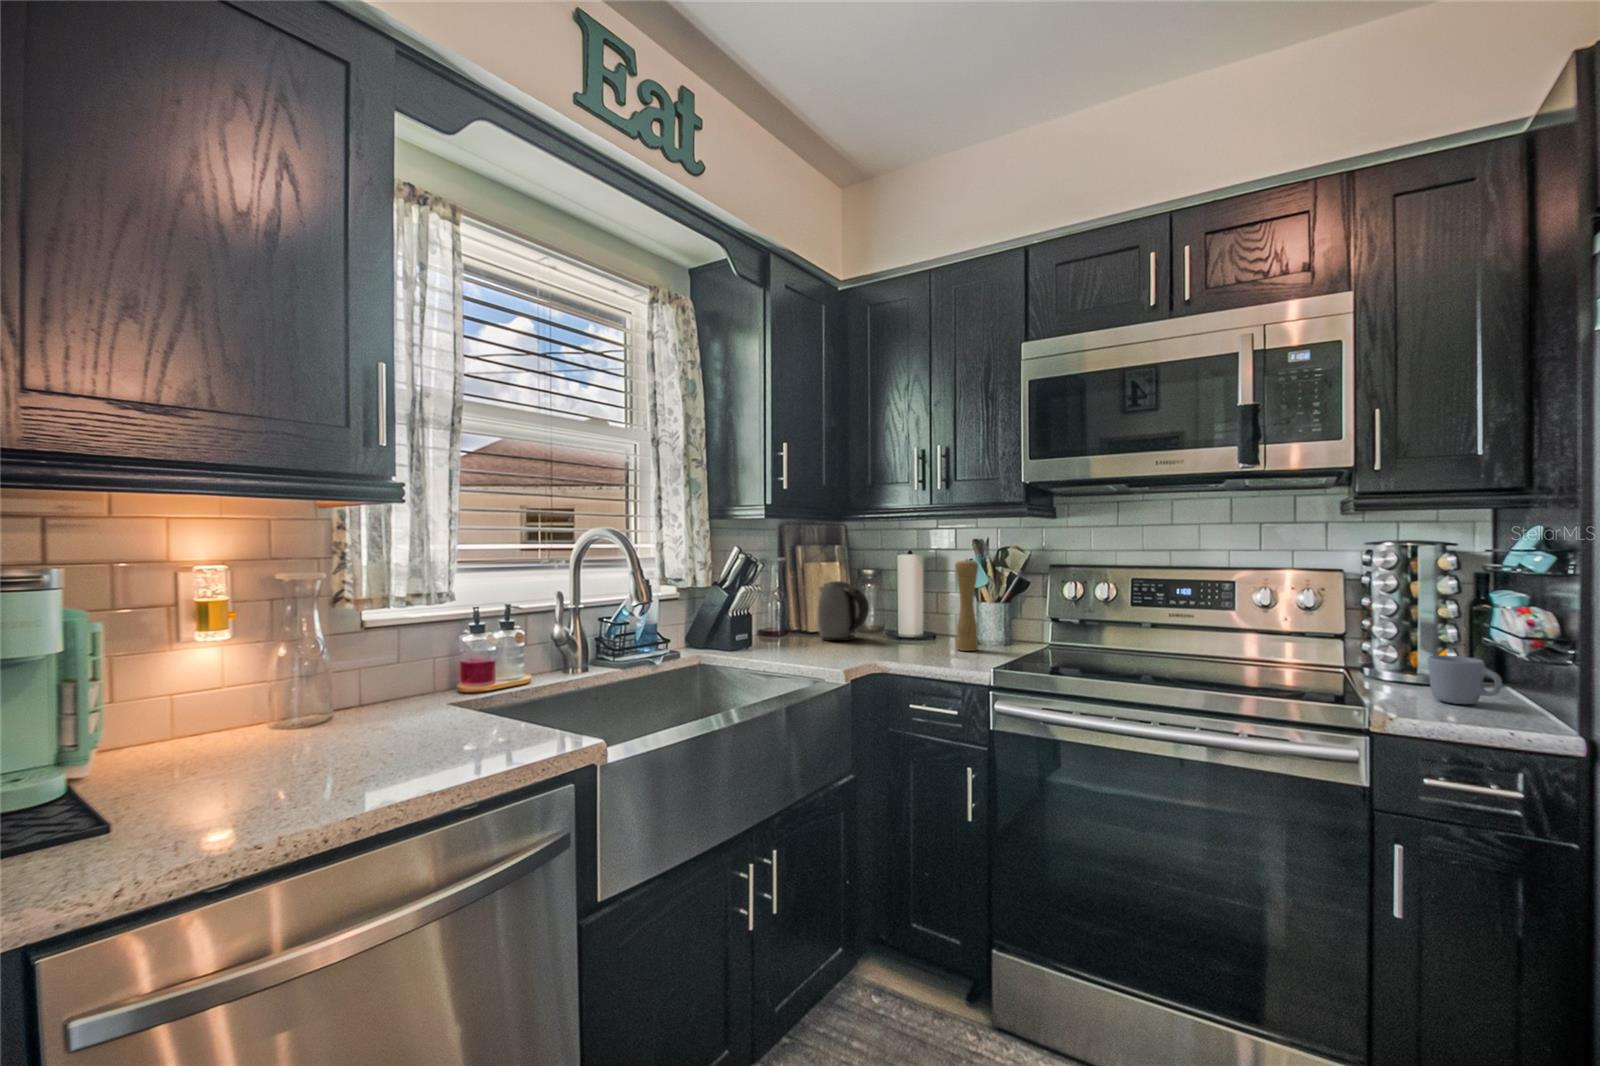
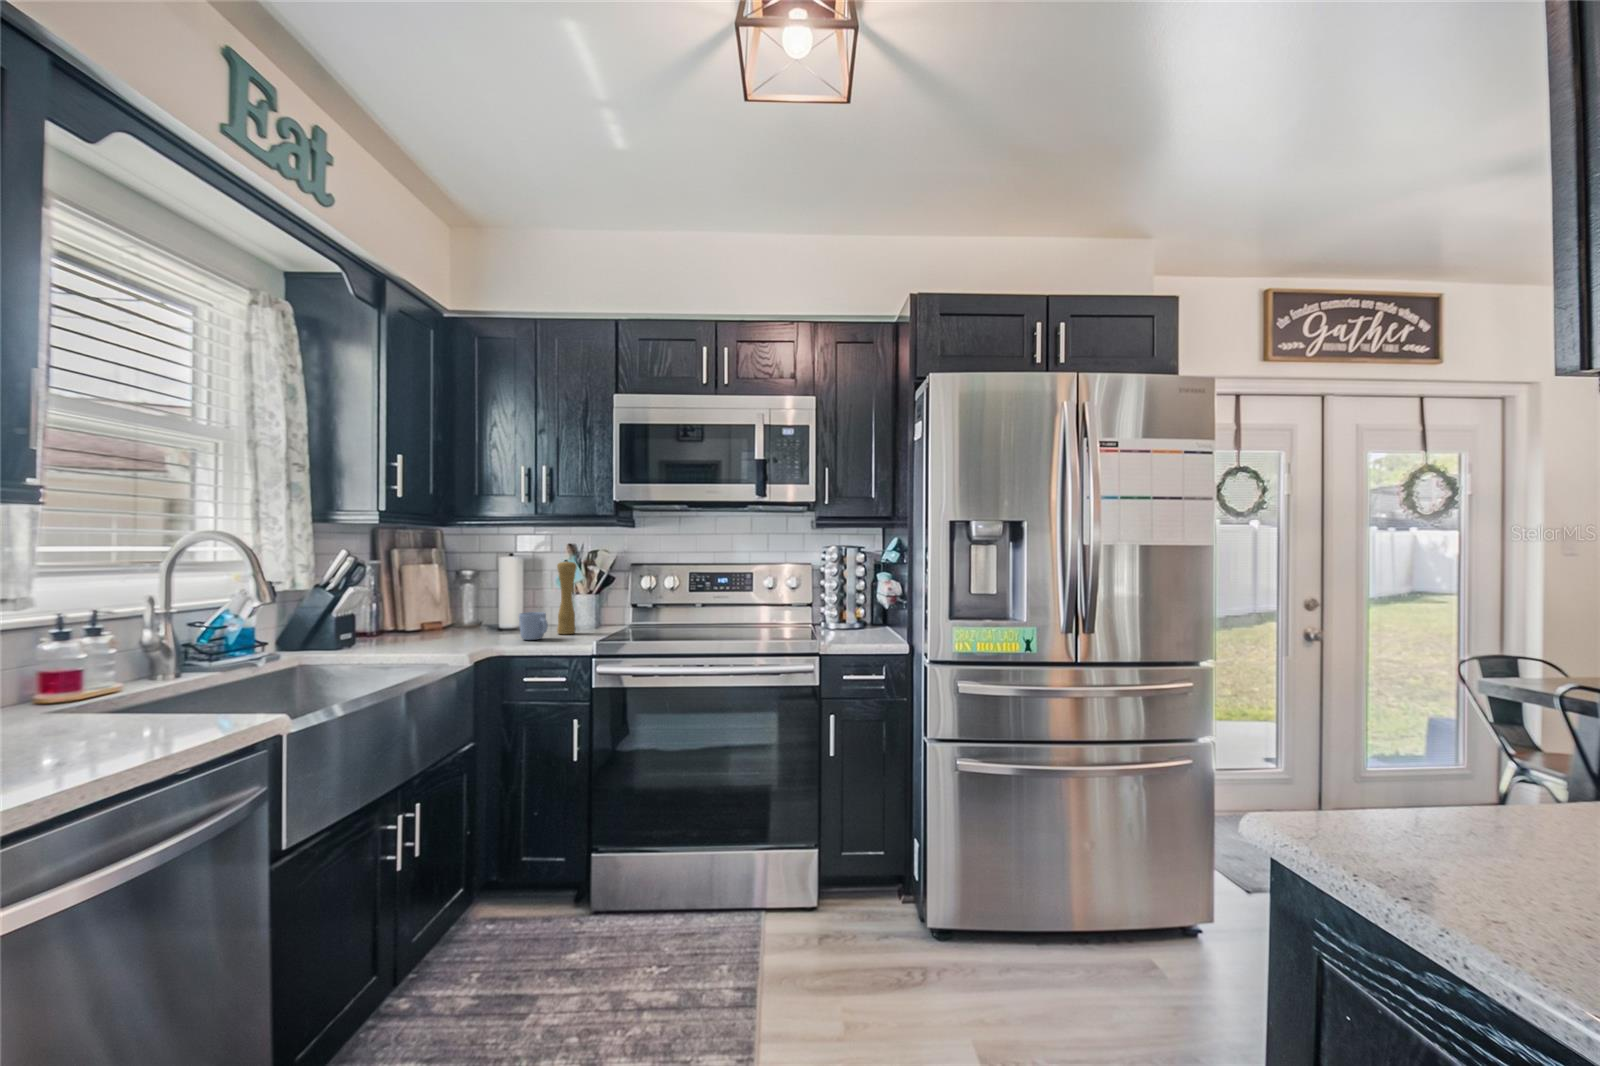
kettle: present [817,581,869,641] -> none [424,582,477,636]
mug: present [1427,655,1502,704] -> present [519,612,548,640]

